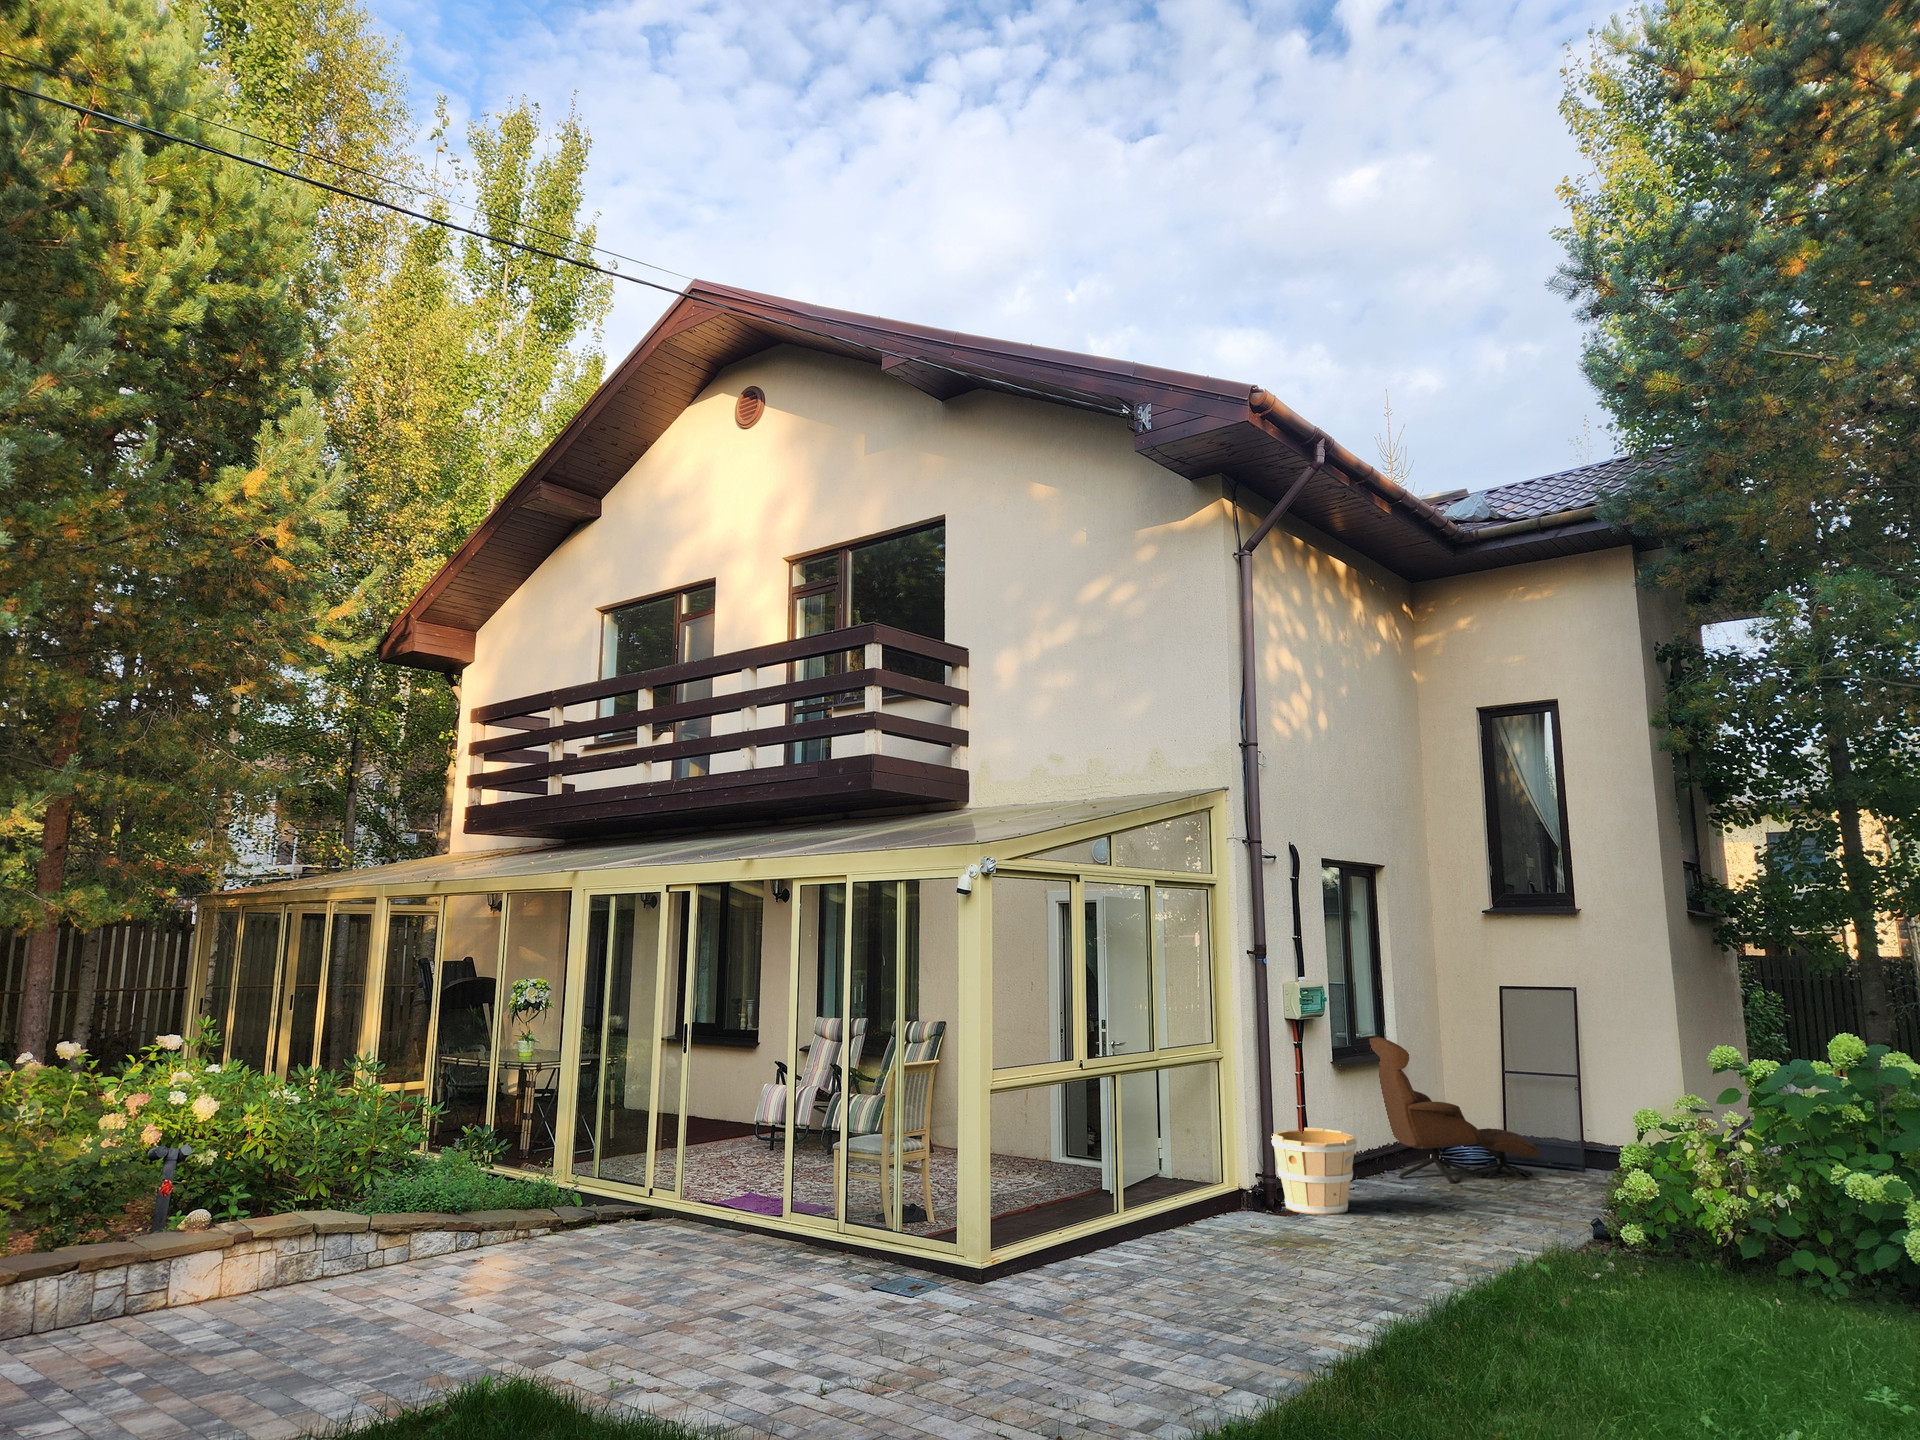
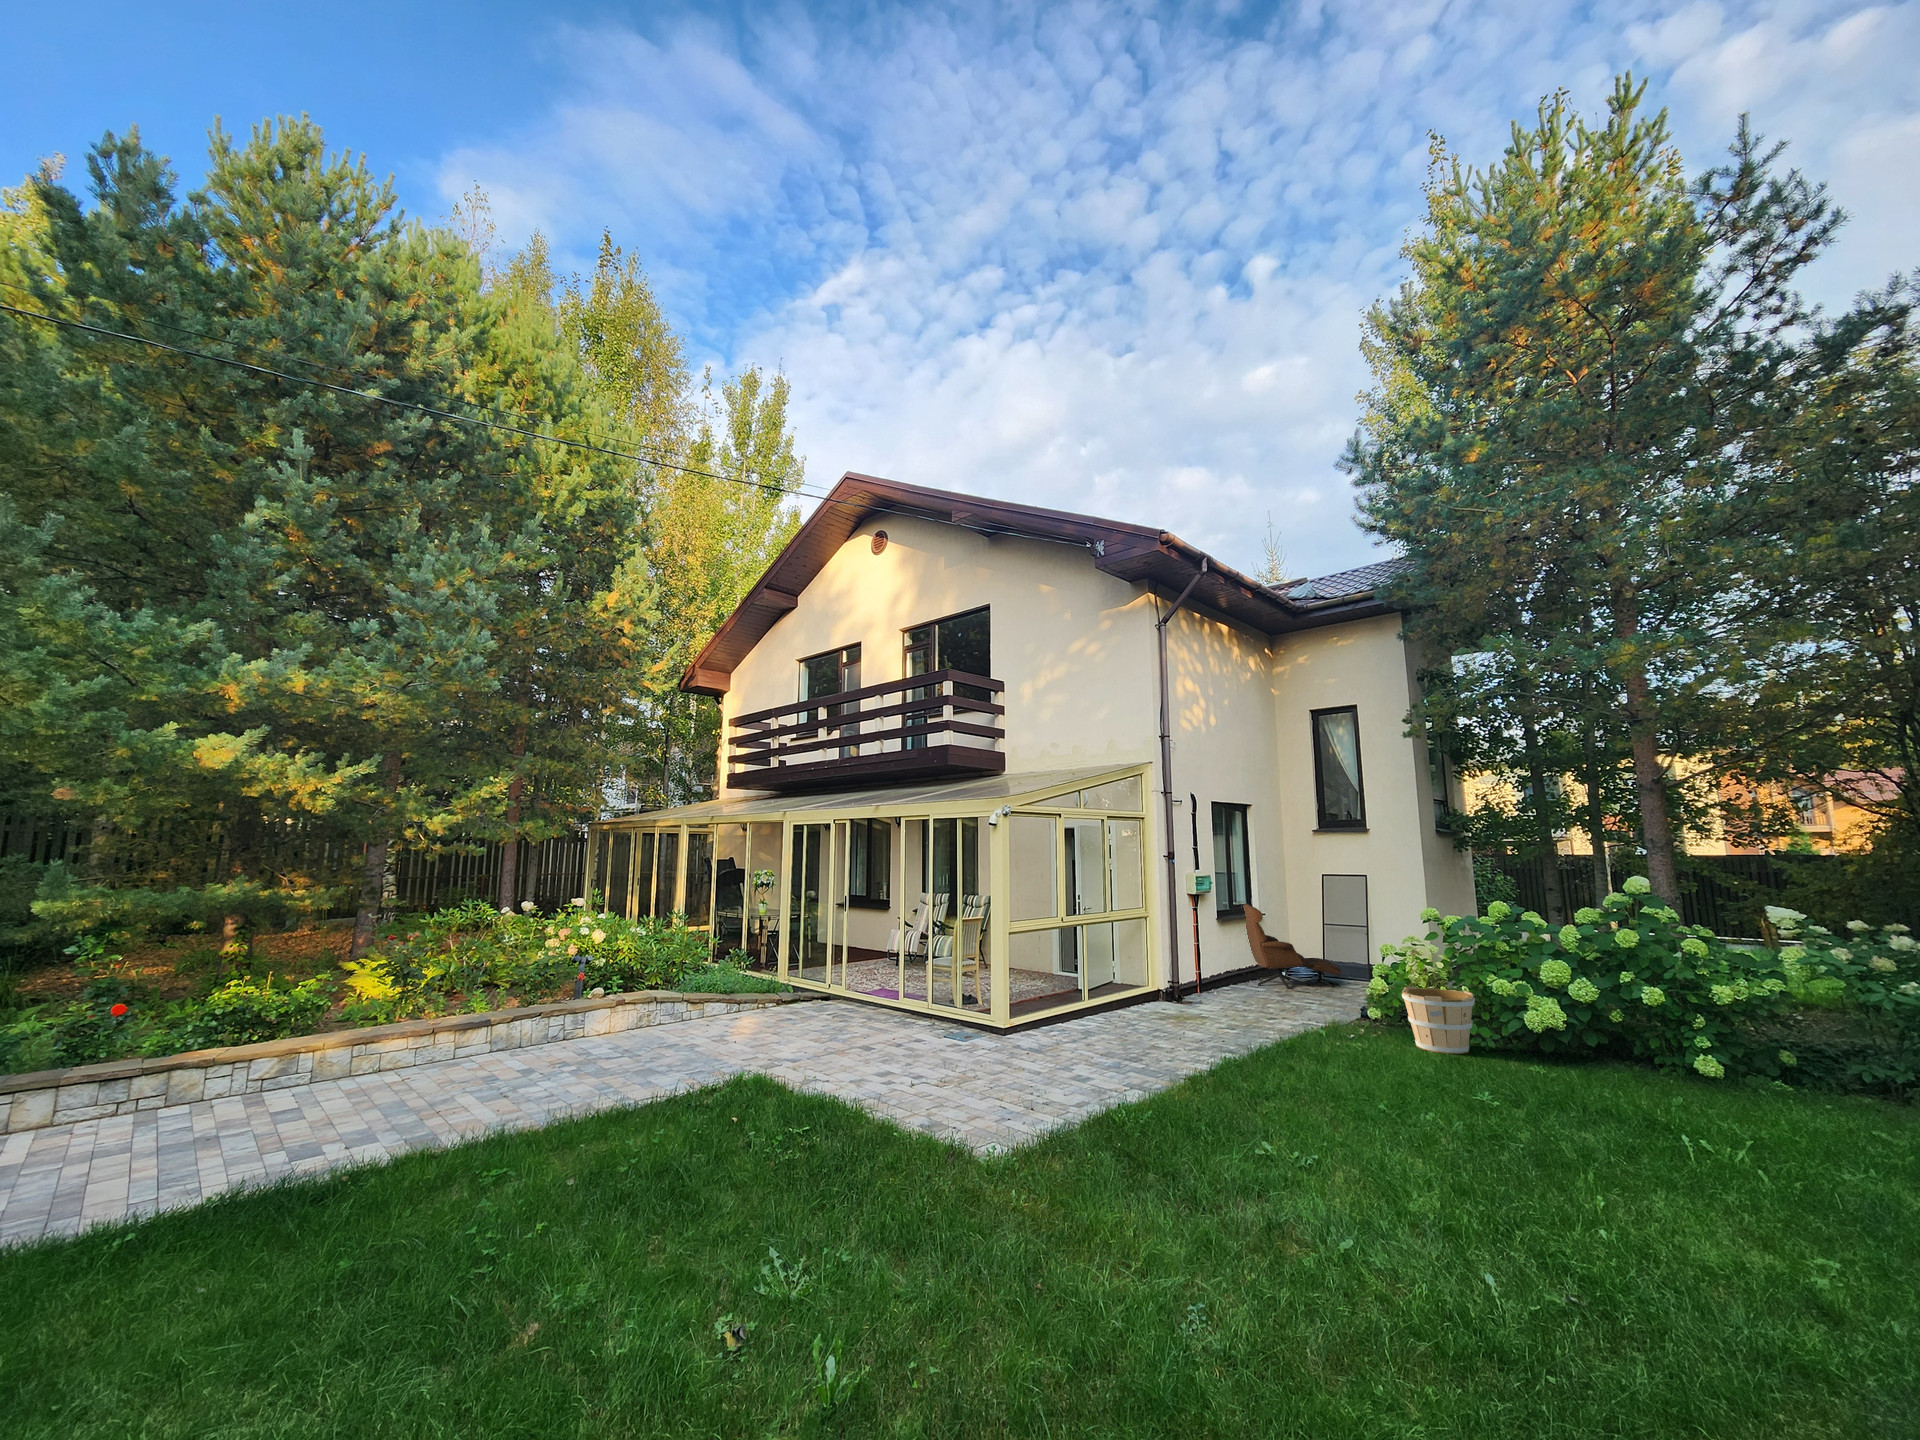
wooden bucket: present [1271,1128,1357,1215] -> present [1402,986,1475,1054]

